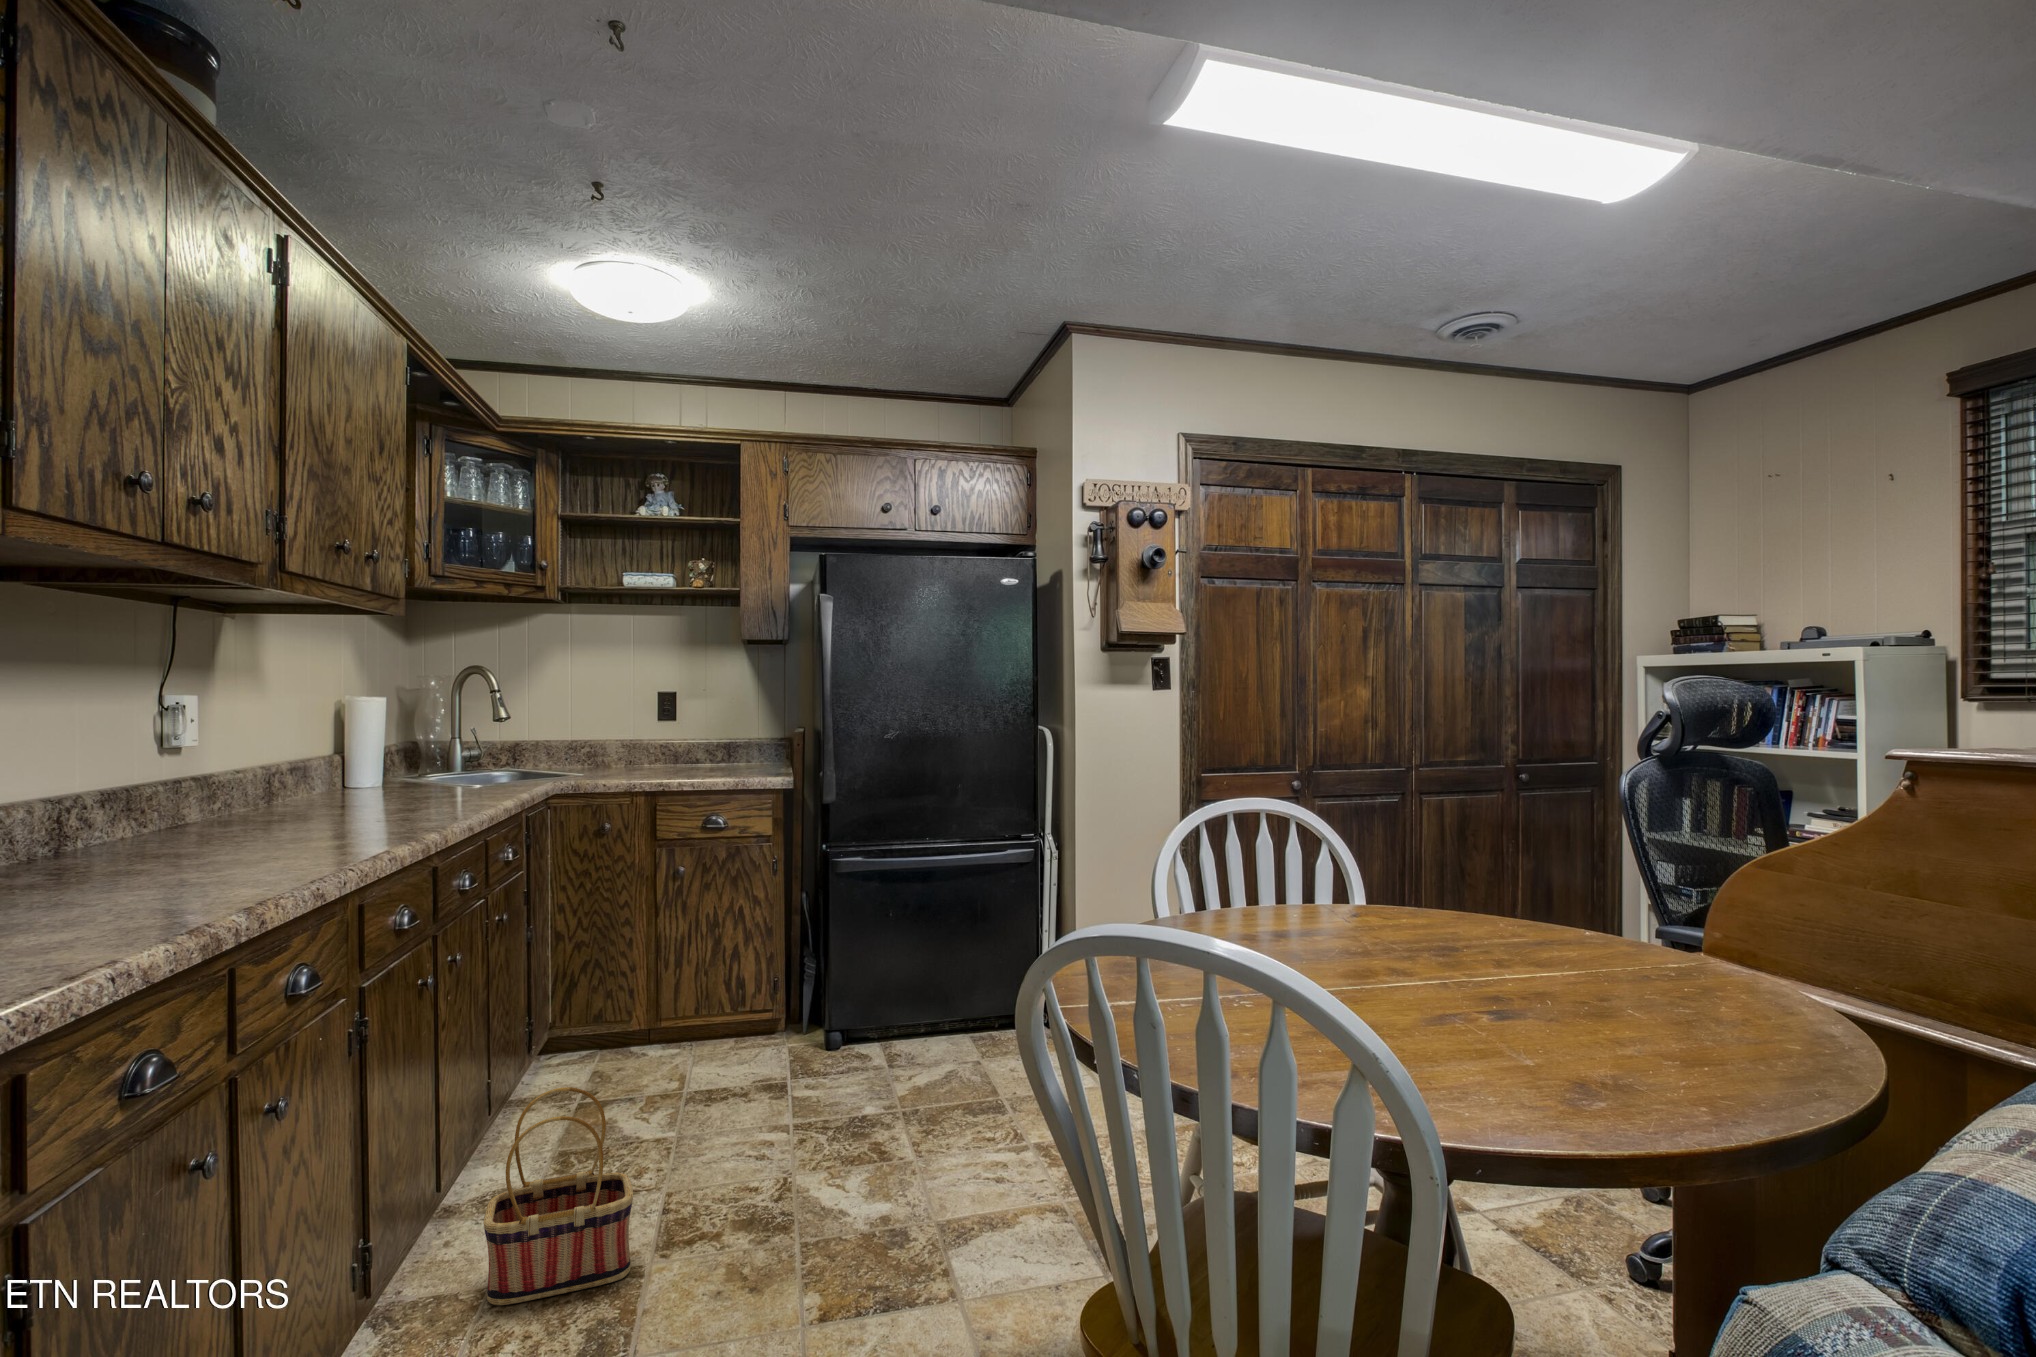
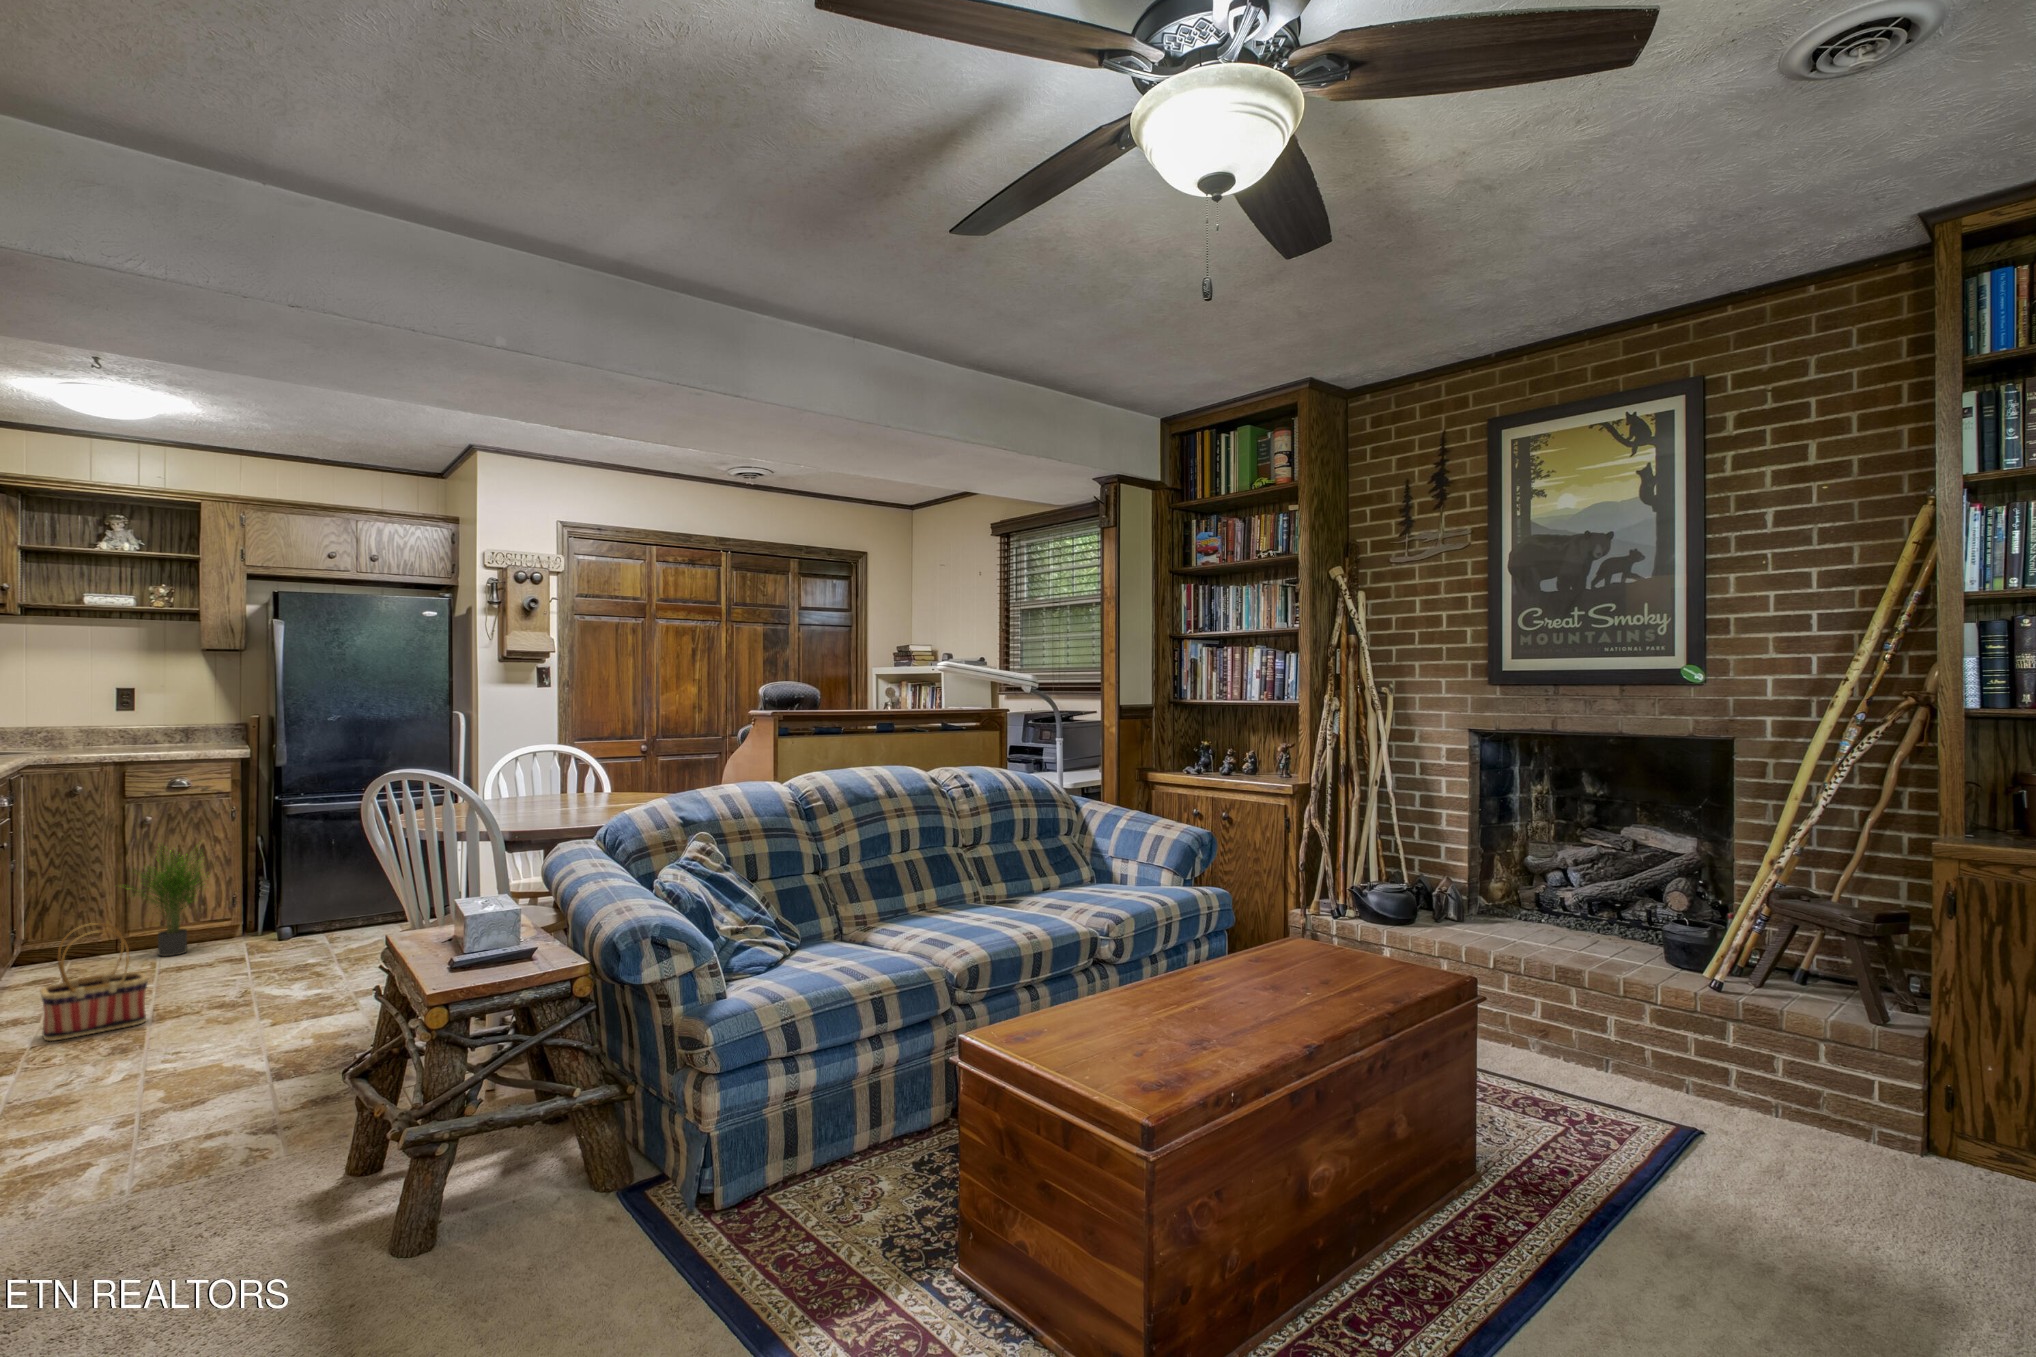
potted plant: none [633,906,756,1072] -> present [130,846,208,956]

